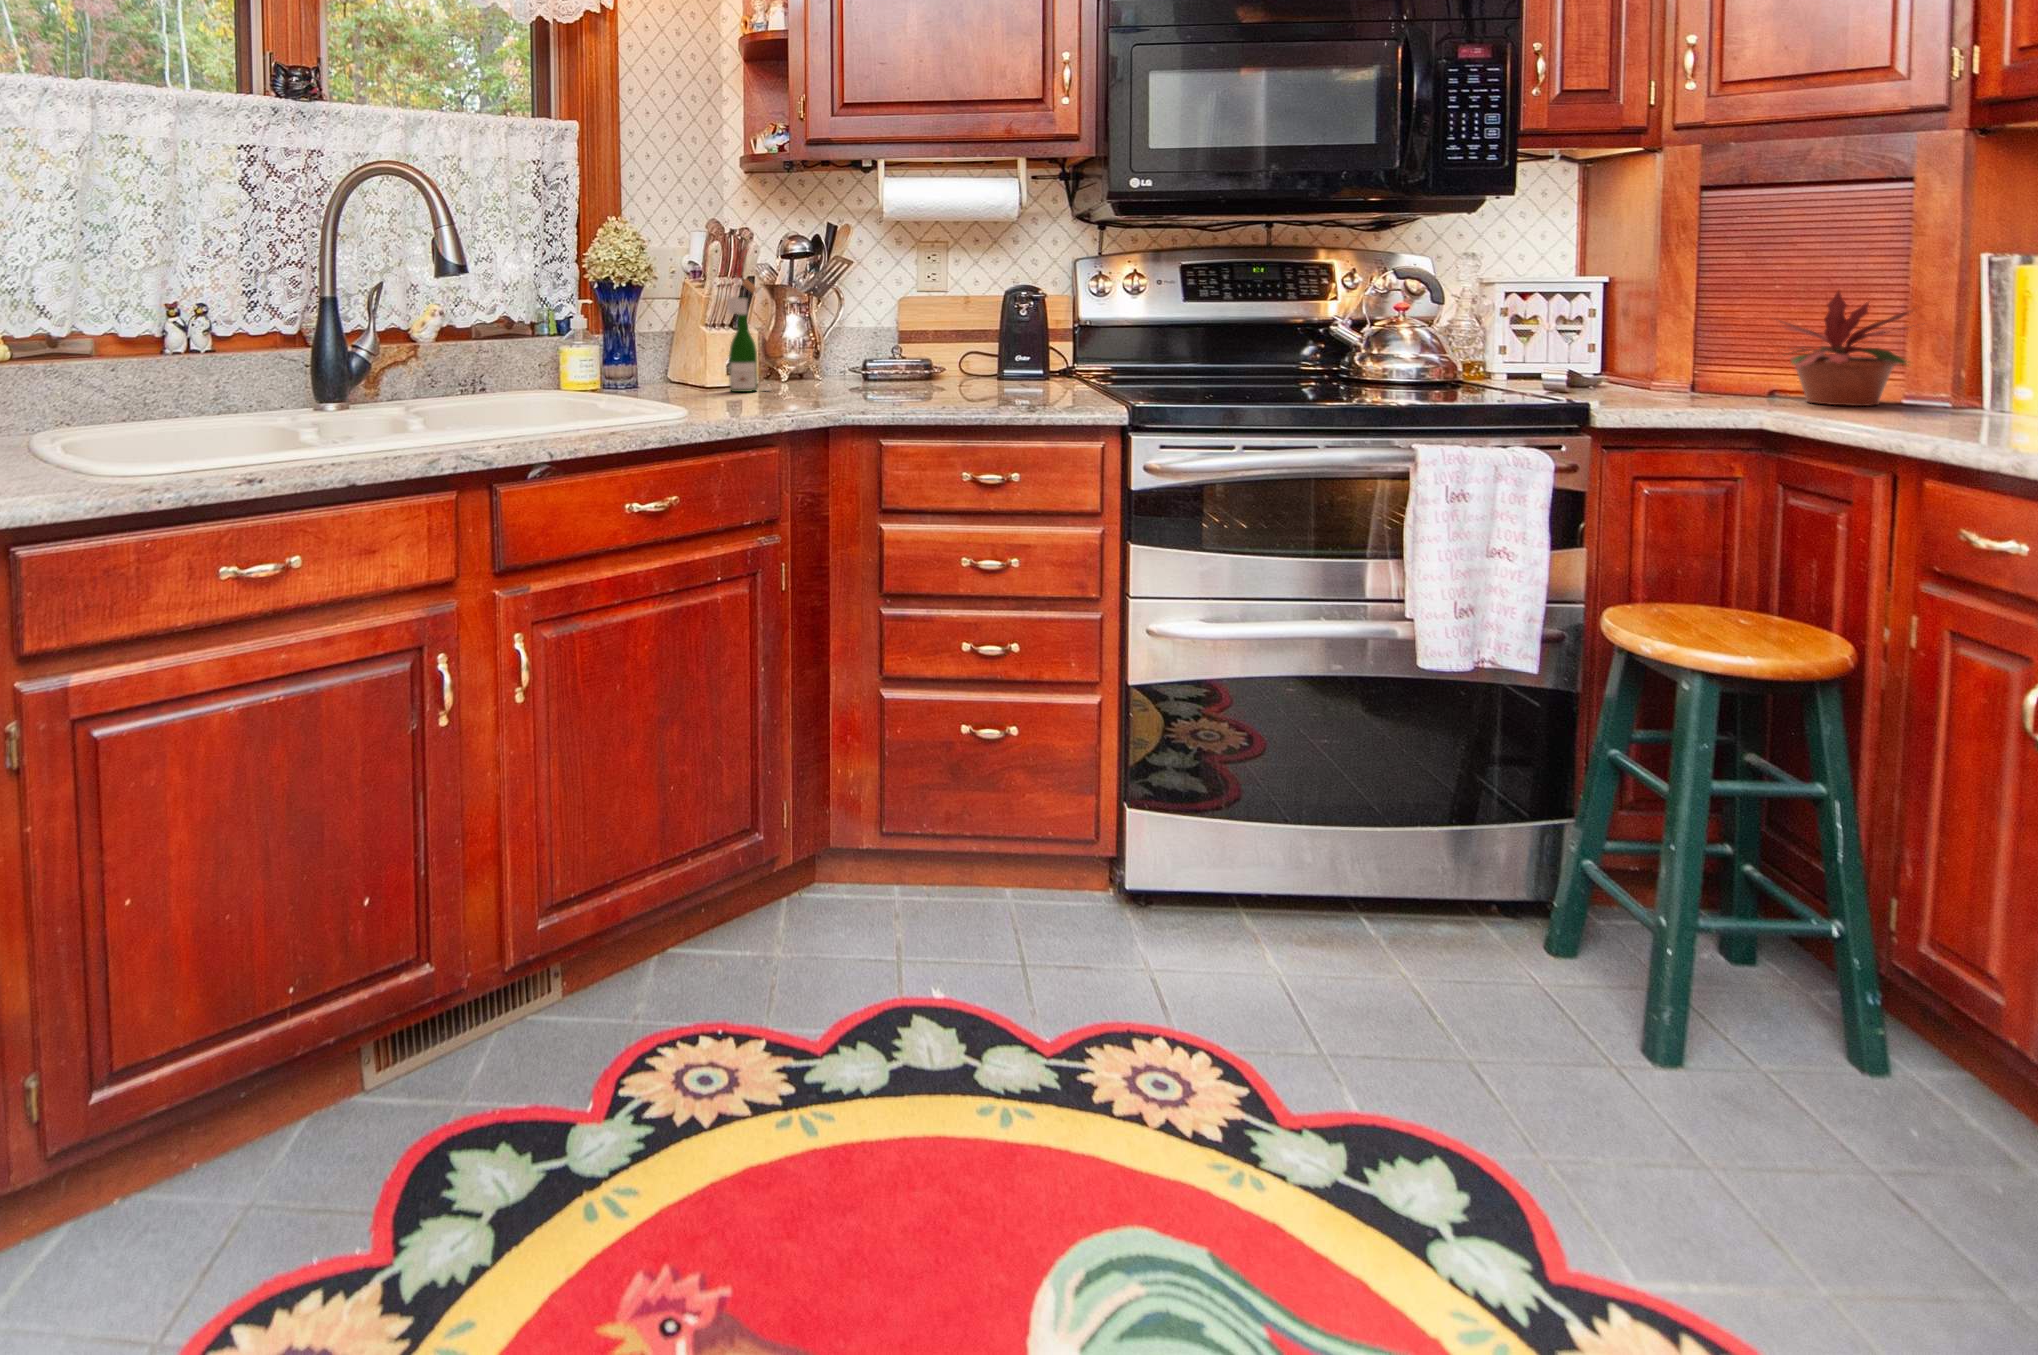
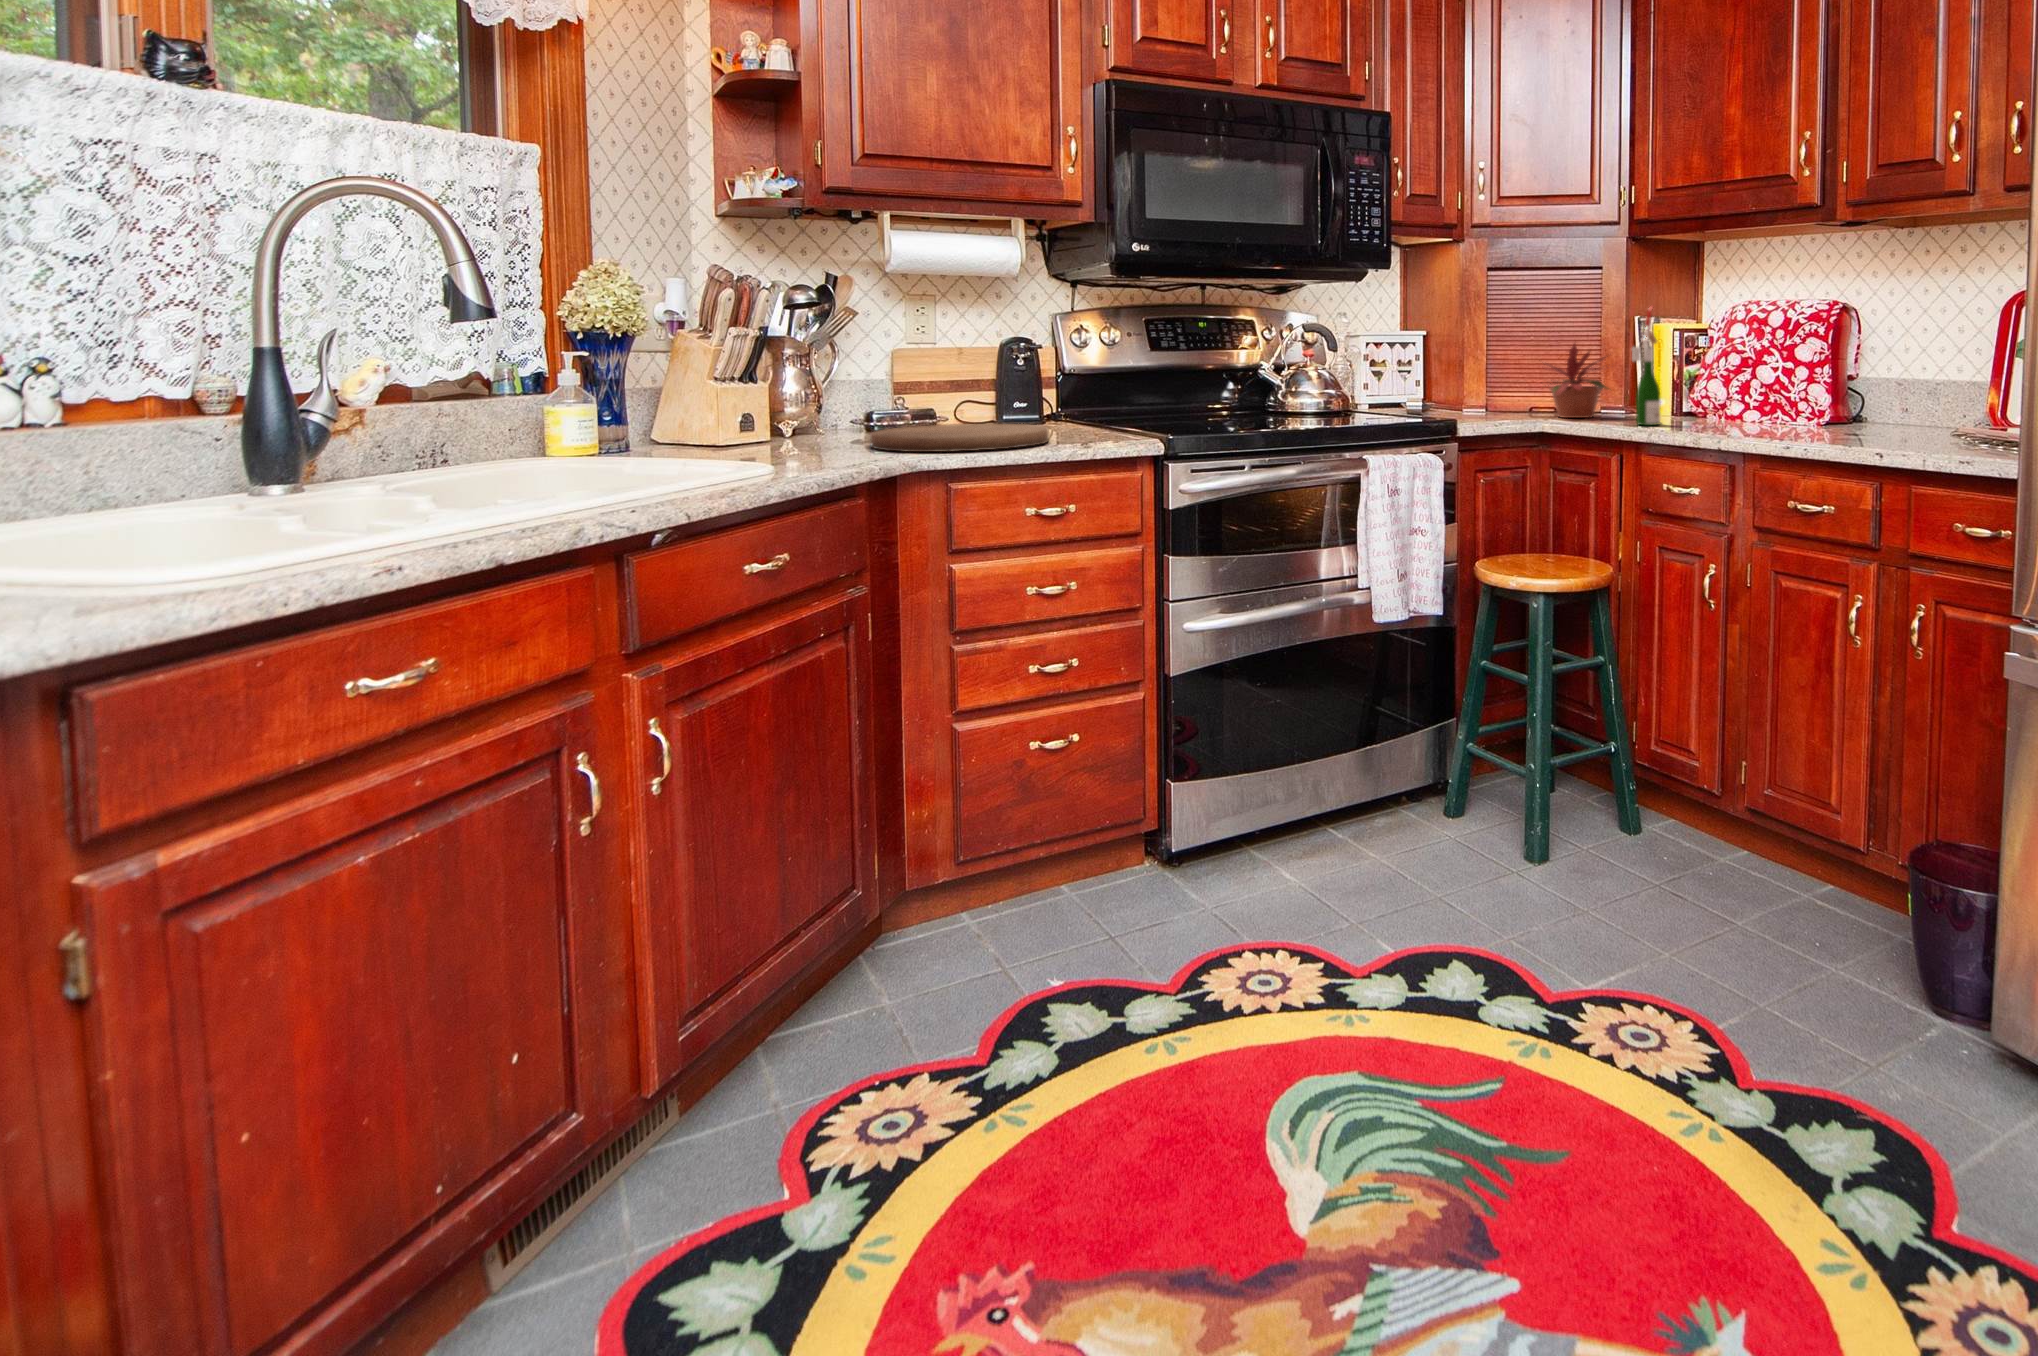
wine bottle: present [727,251,769,392] -> present [1632,306,1661,425]
cutting board: none [827,374,1005,404] -> present [871,424,1049,452]

